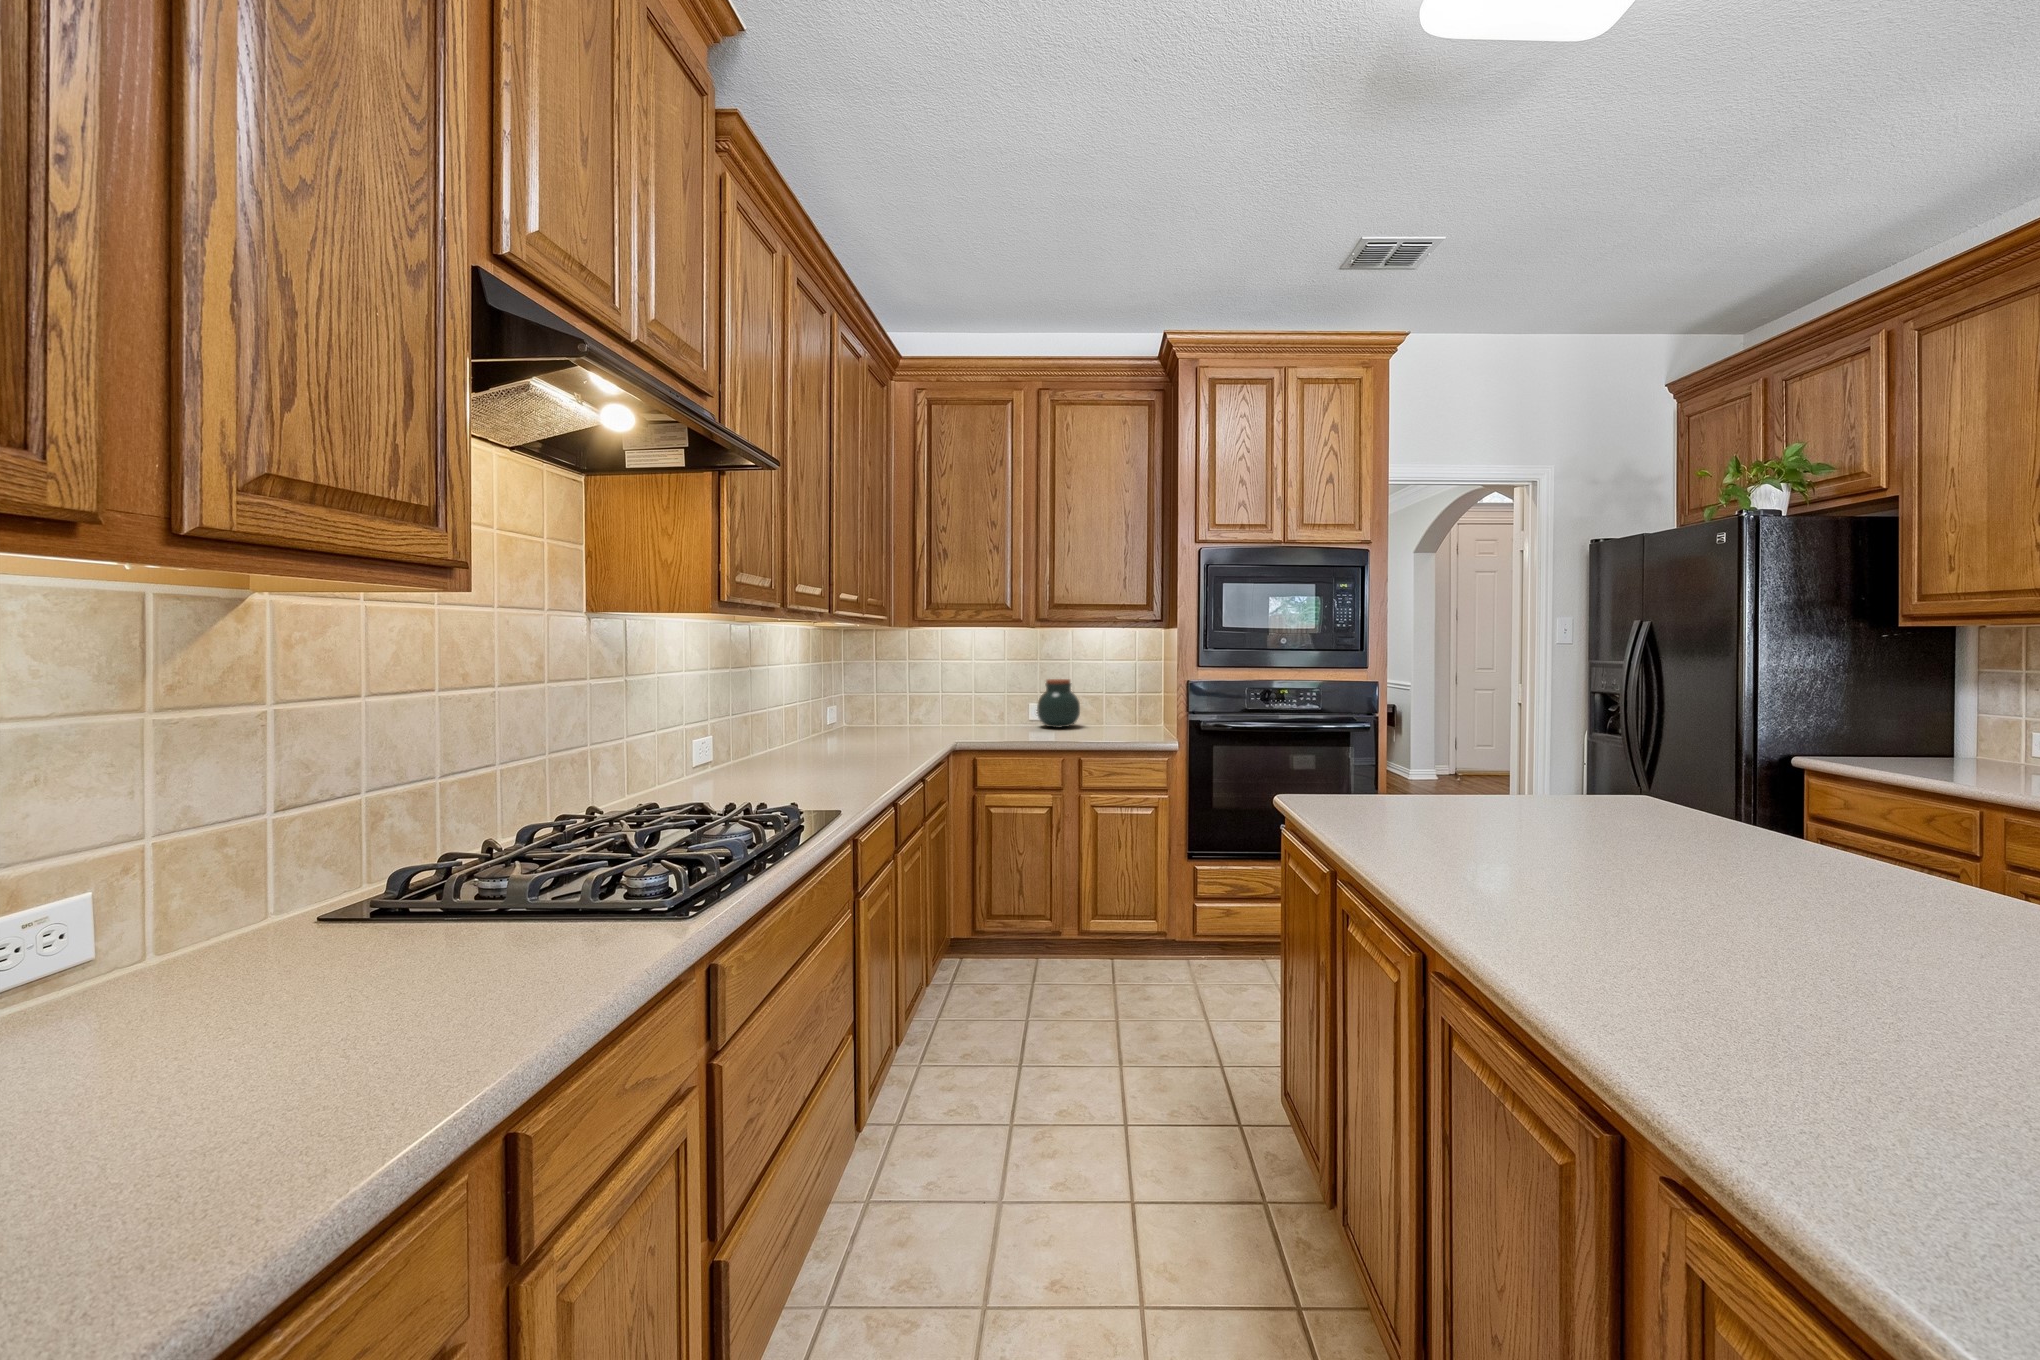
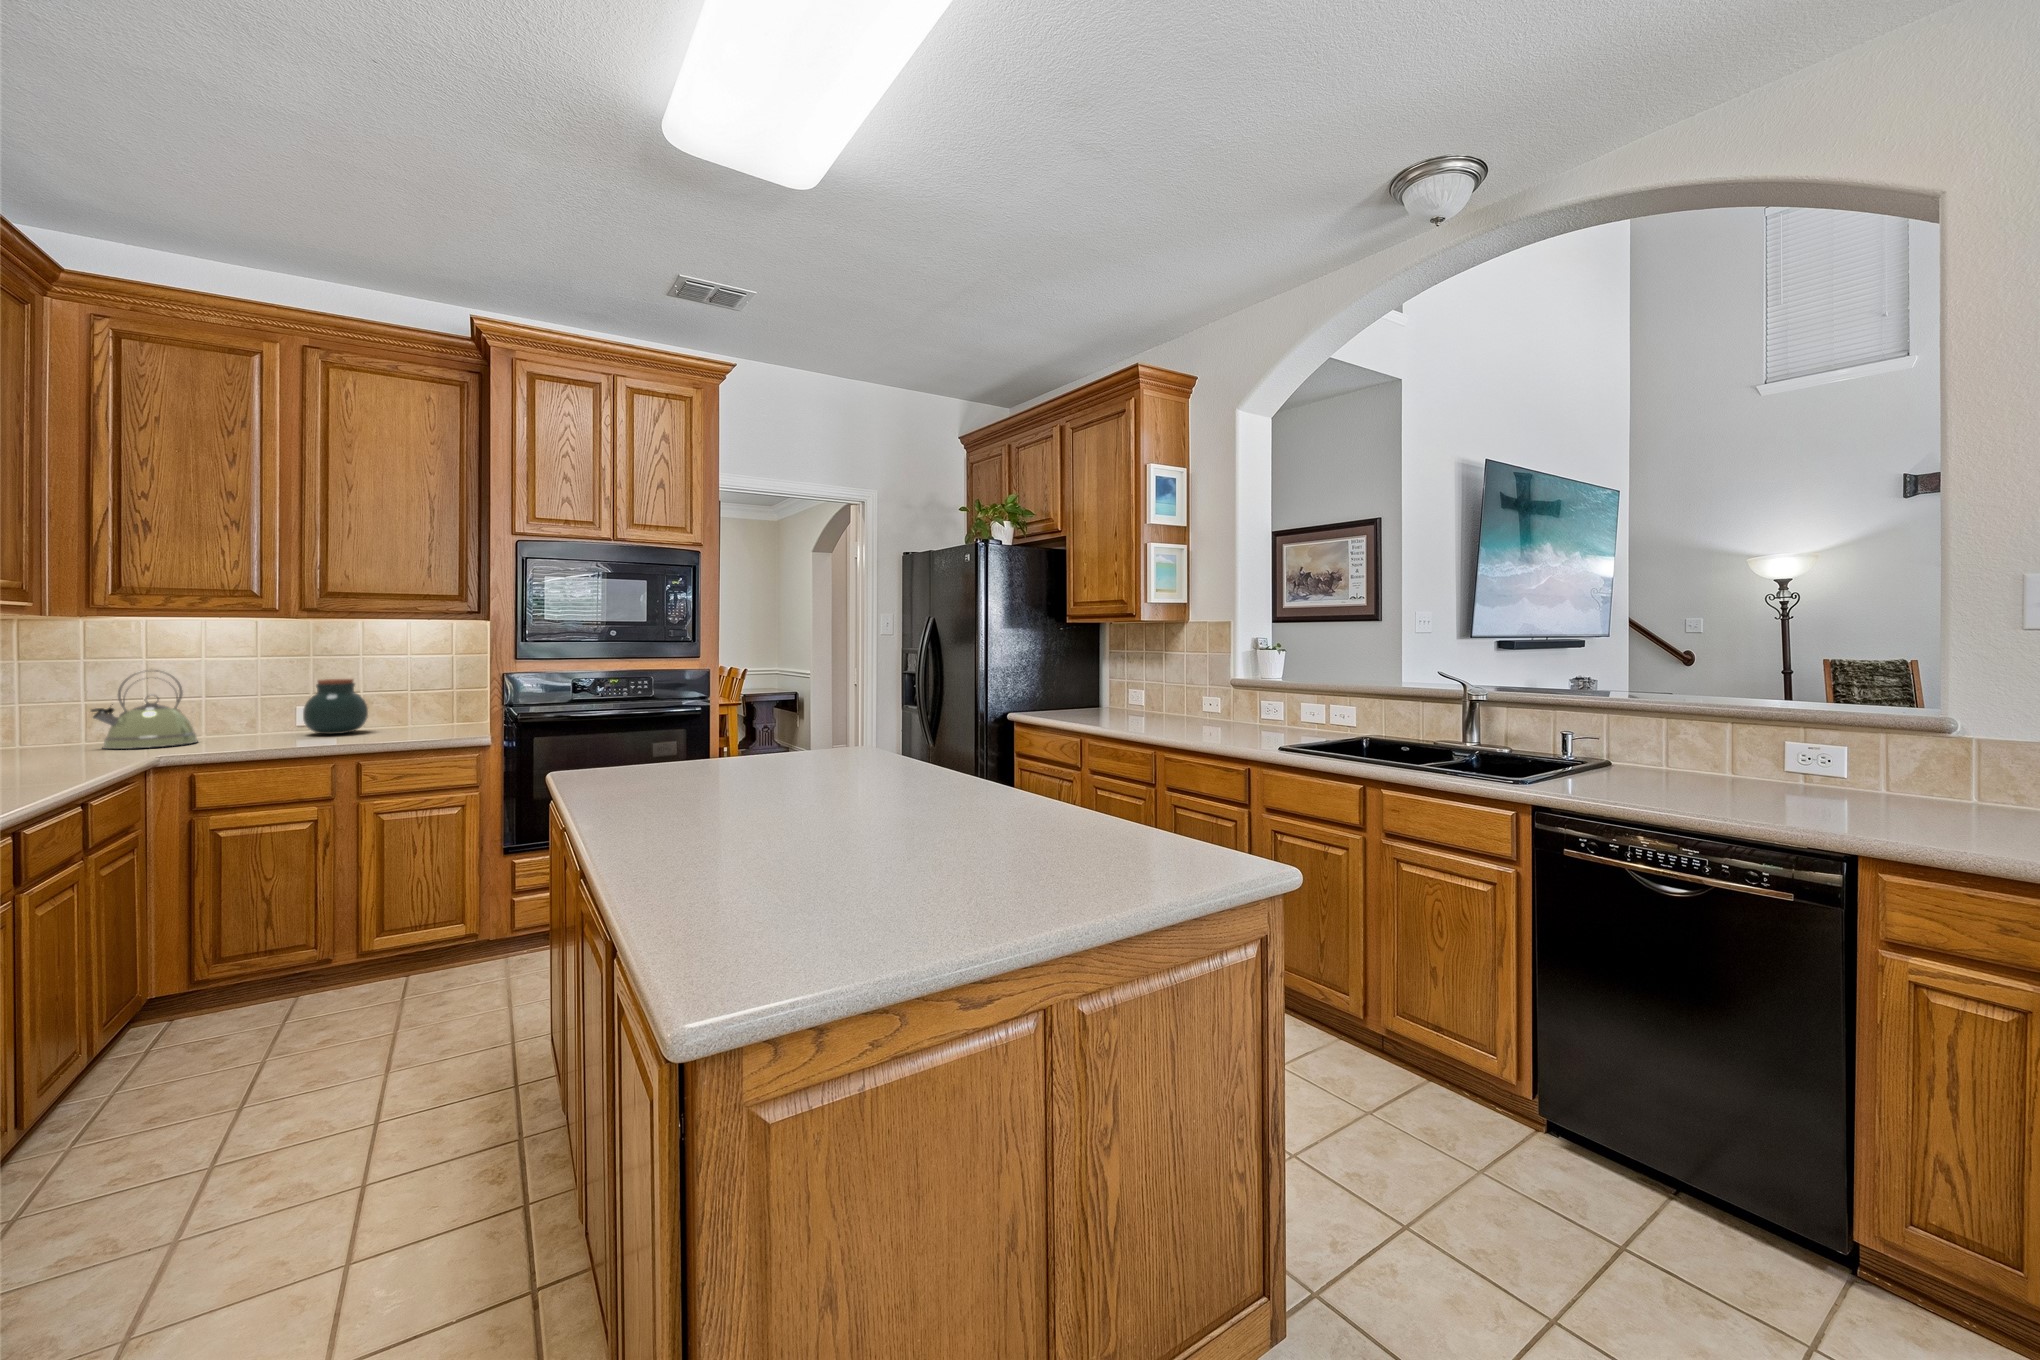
kettle: none [913,669,973,733] -> present [91,671,197,749]

